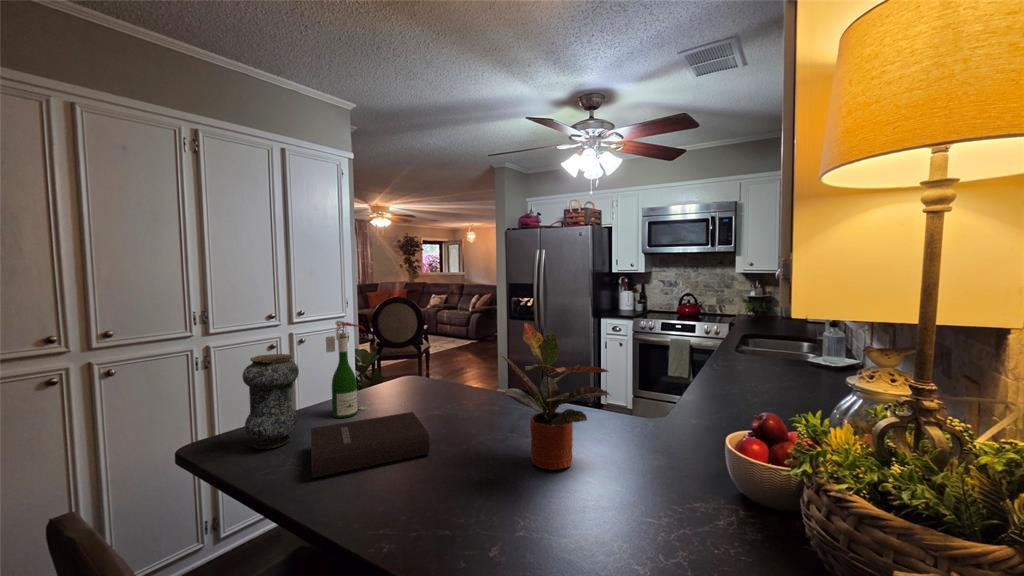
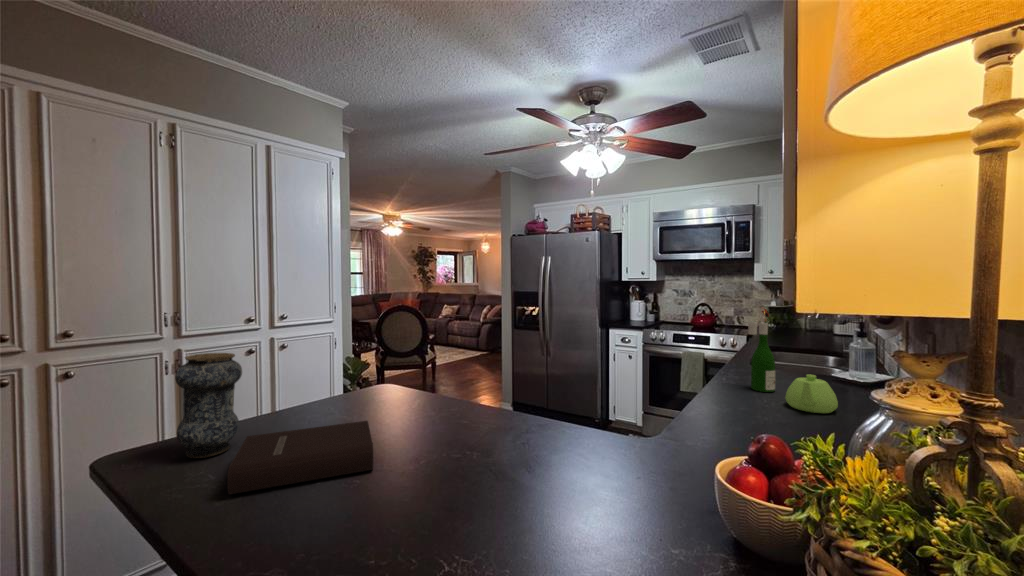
wine bottle: present [326,321,366,418] -> present [748,307,775,392]
potted plant: present [502,323,610,470] -> none [444,320,582,495]
teapot: none [771,362,816,395] -> present [785,375,838,413]

